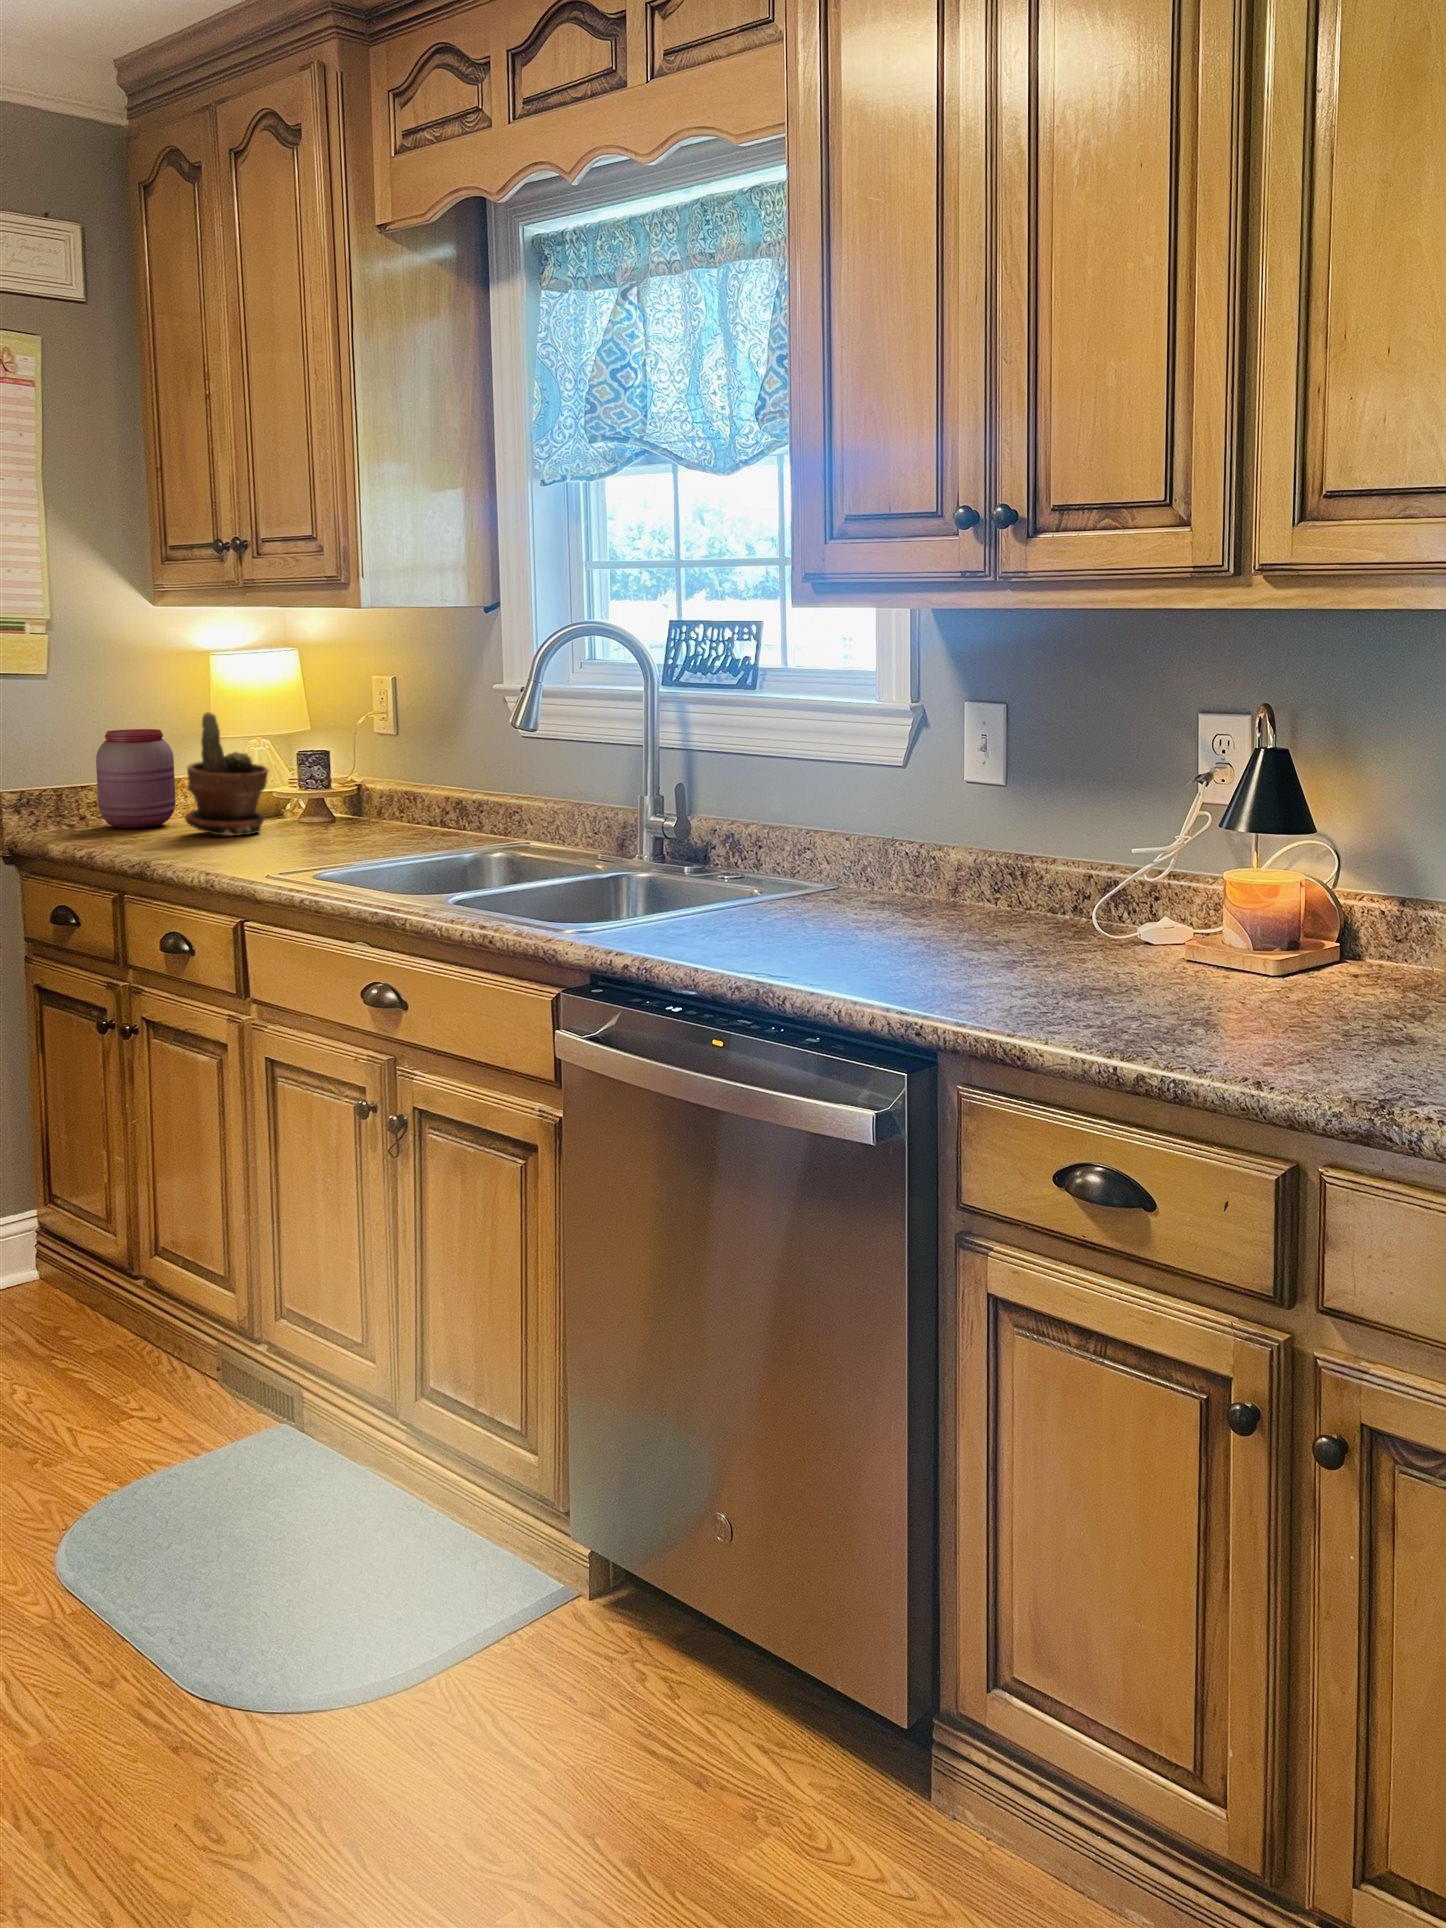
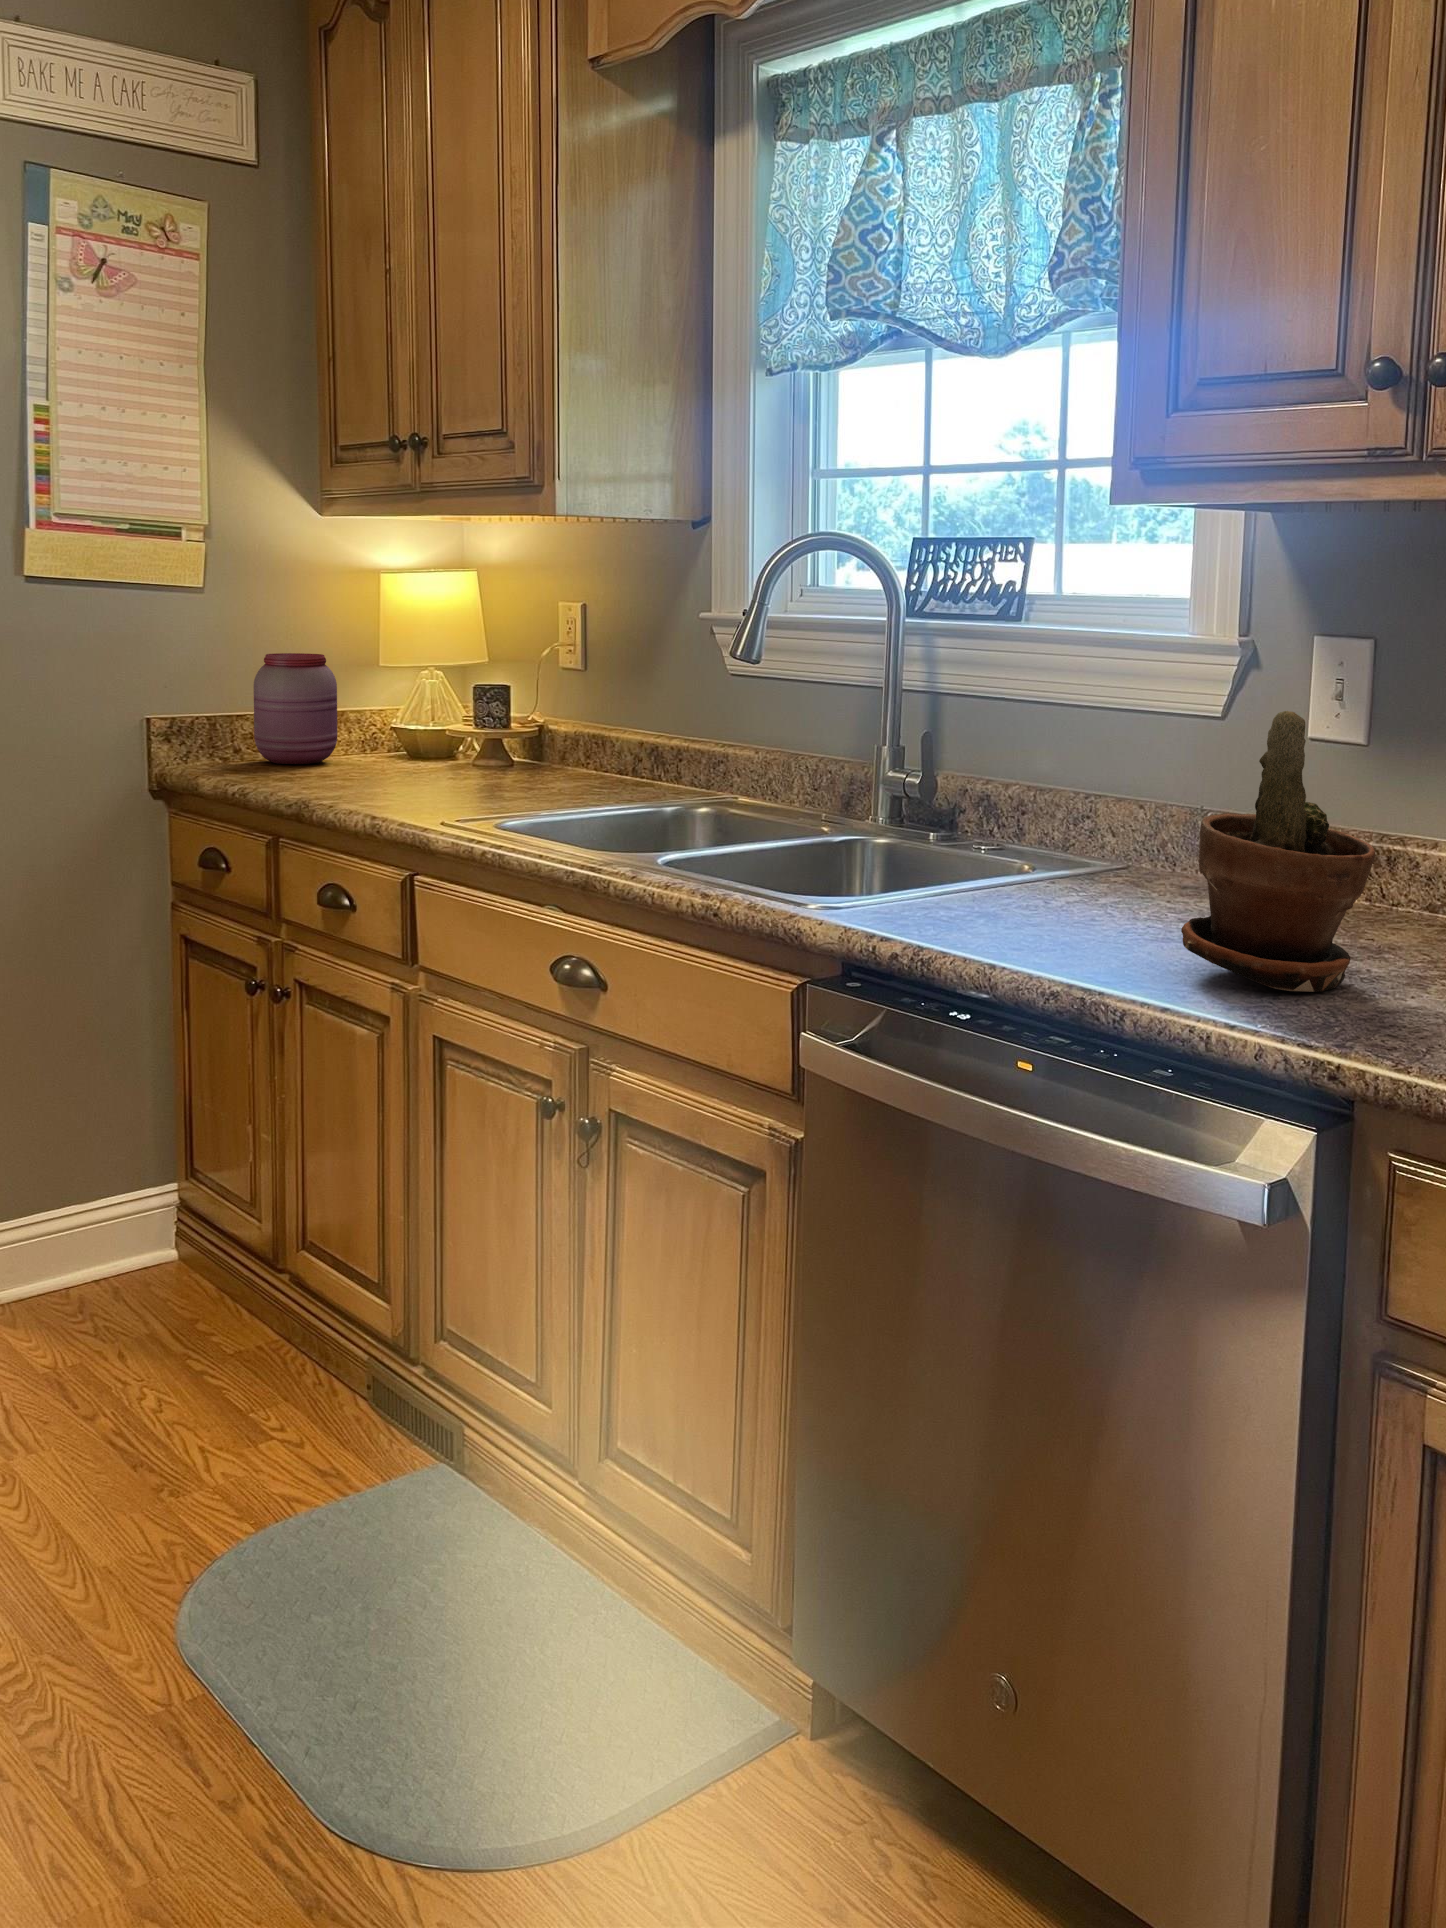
potted plant: present [185,712,269,836] -> present [1181,711,1375,992]

